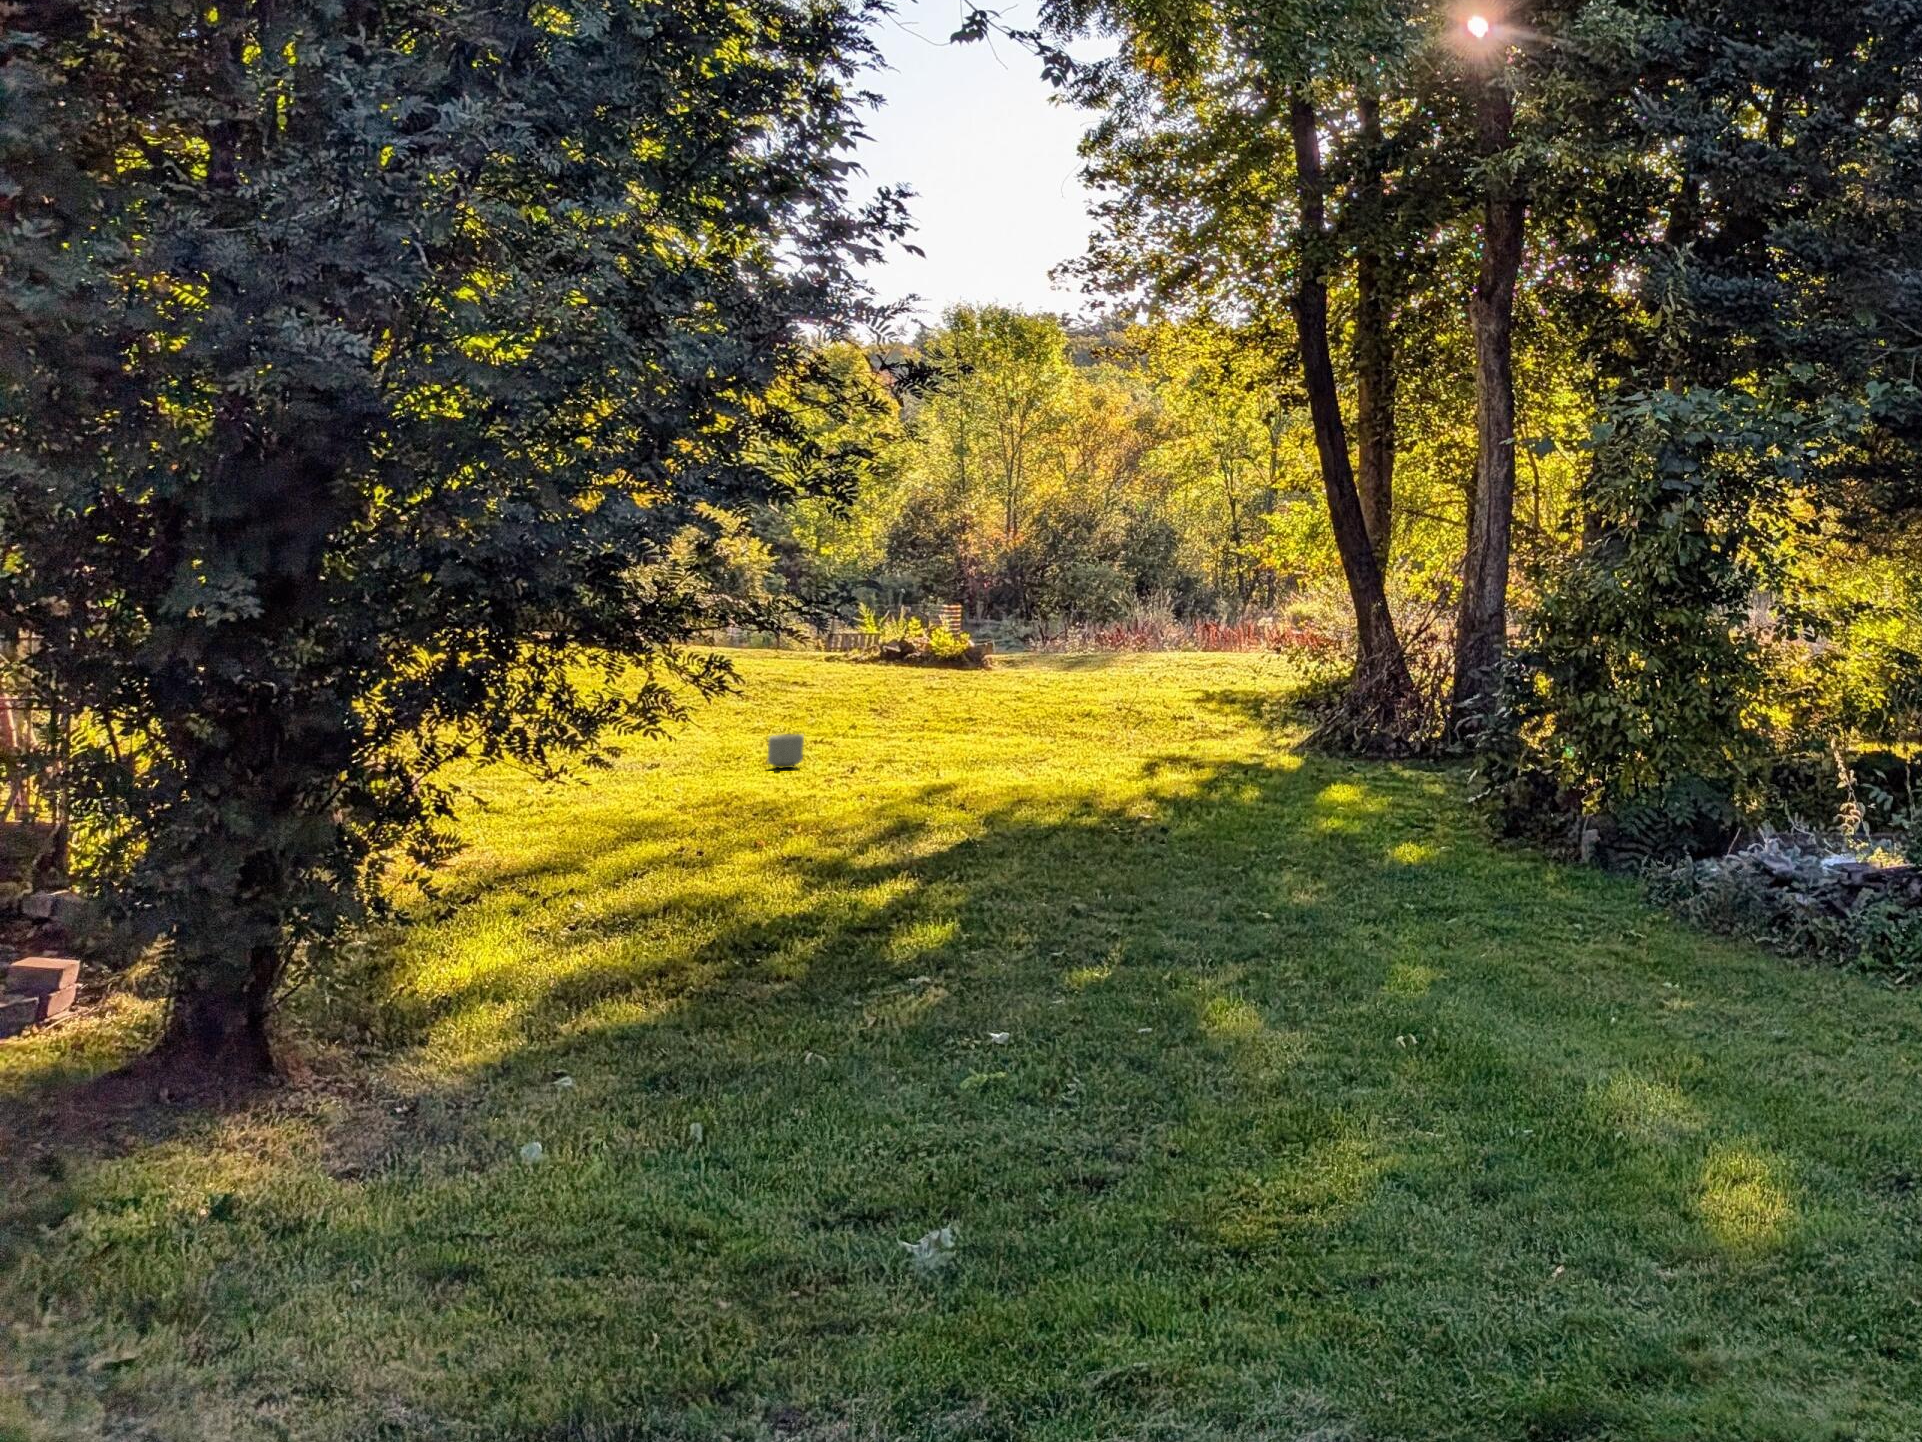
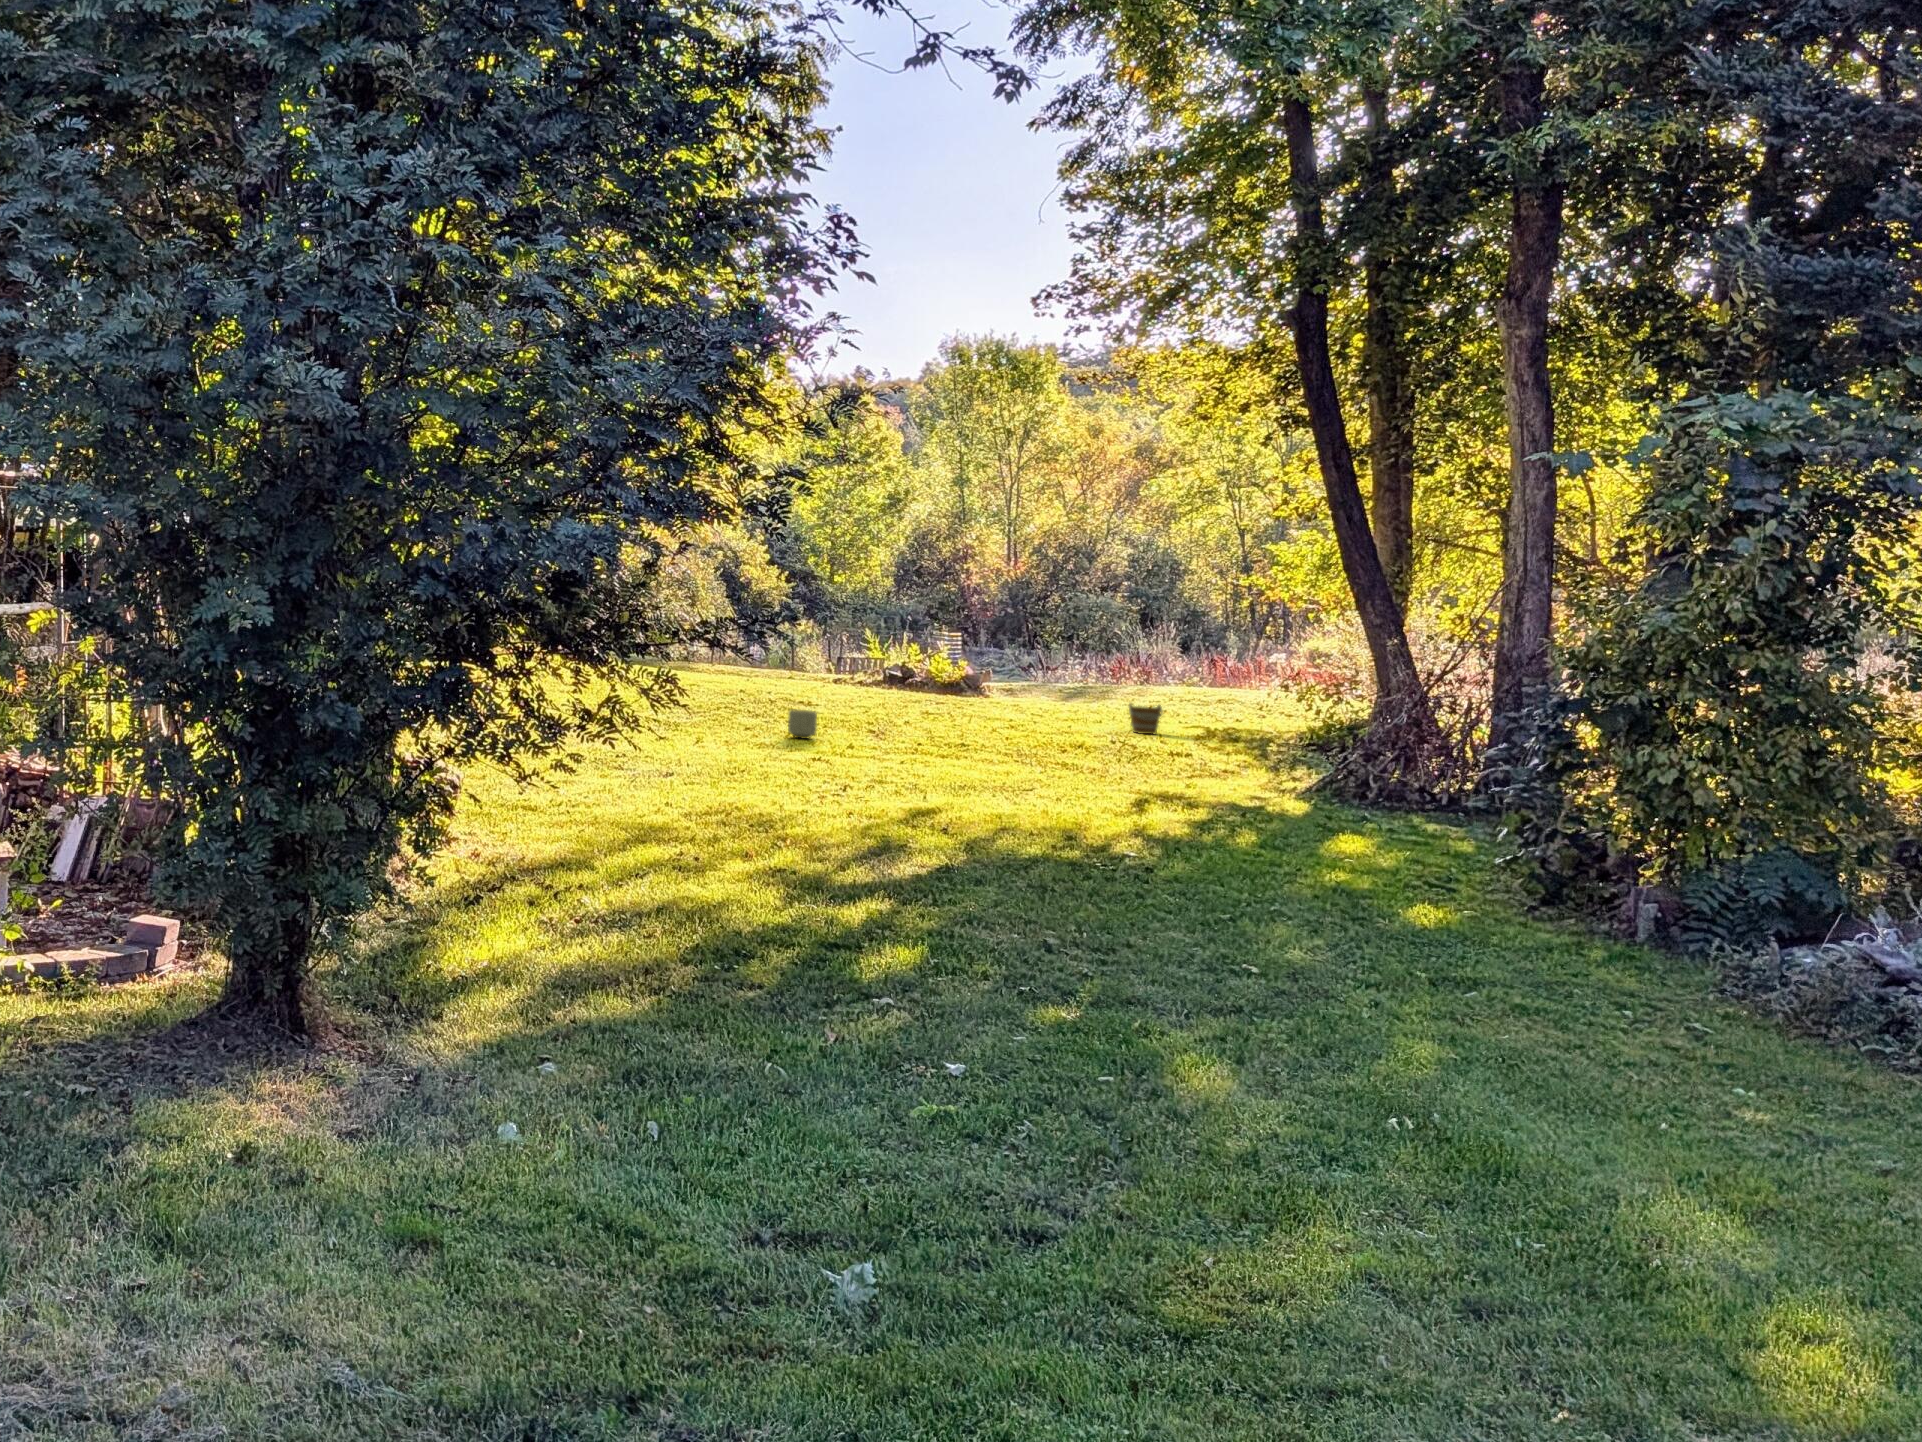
bucket: none [1138,681,1171,713] -> present [1129,704,1162,735]

